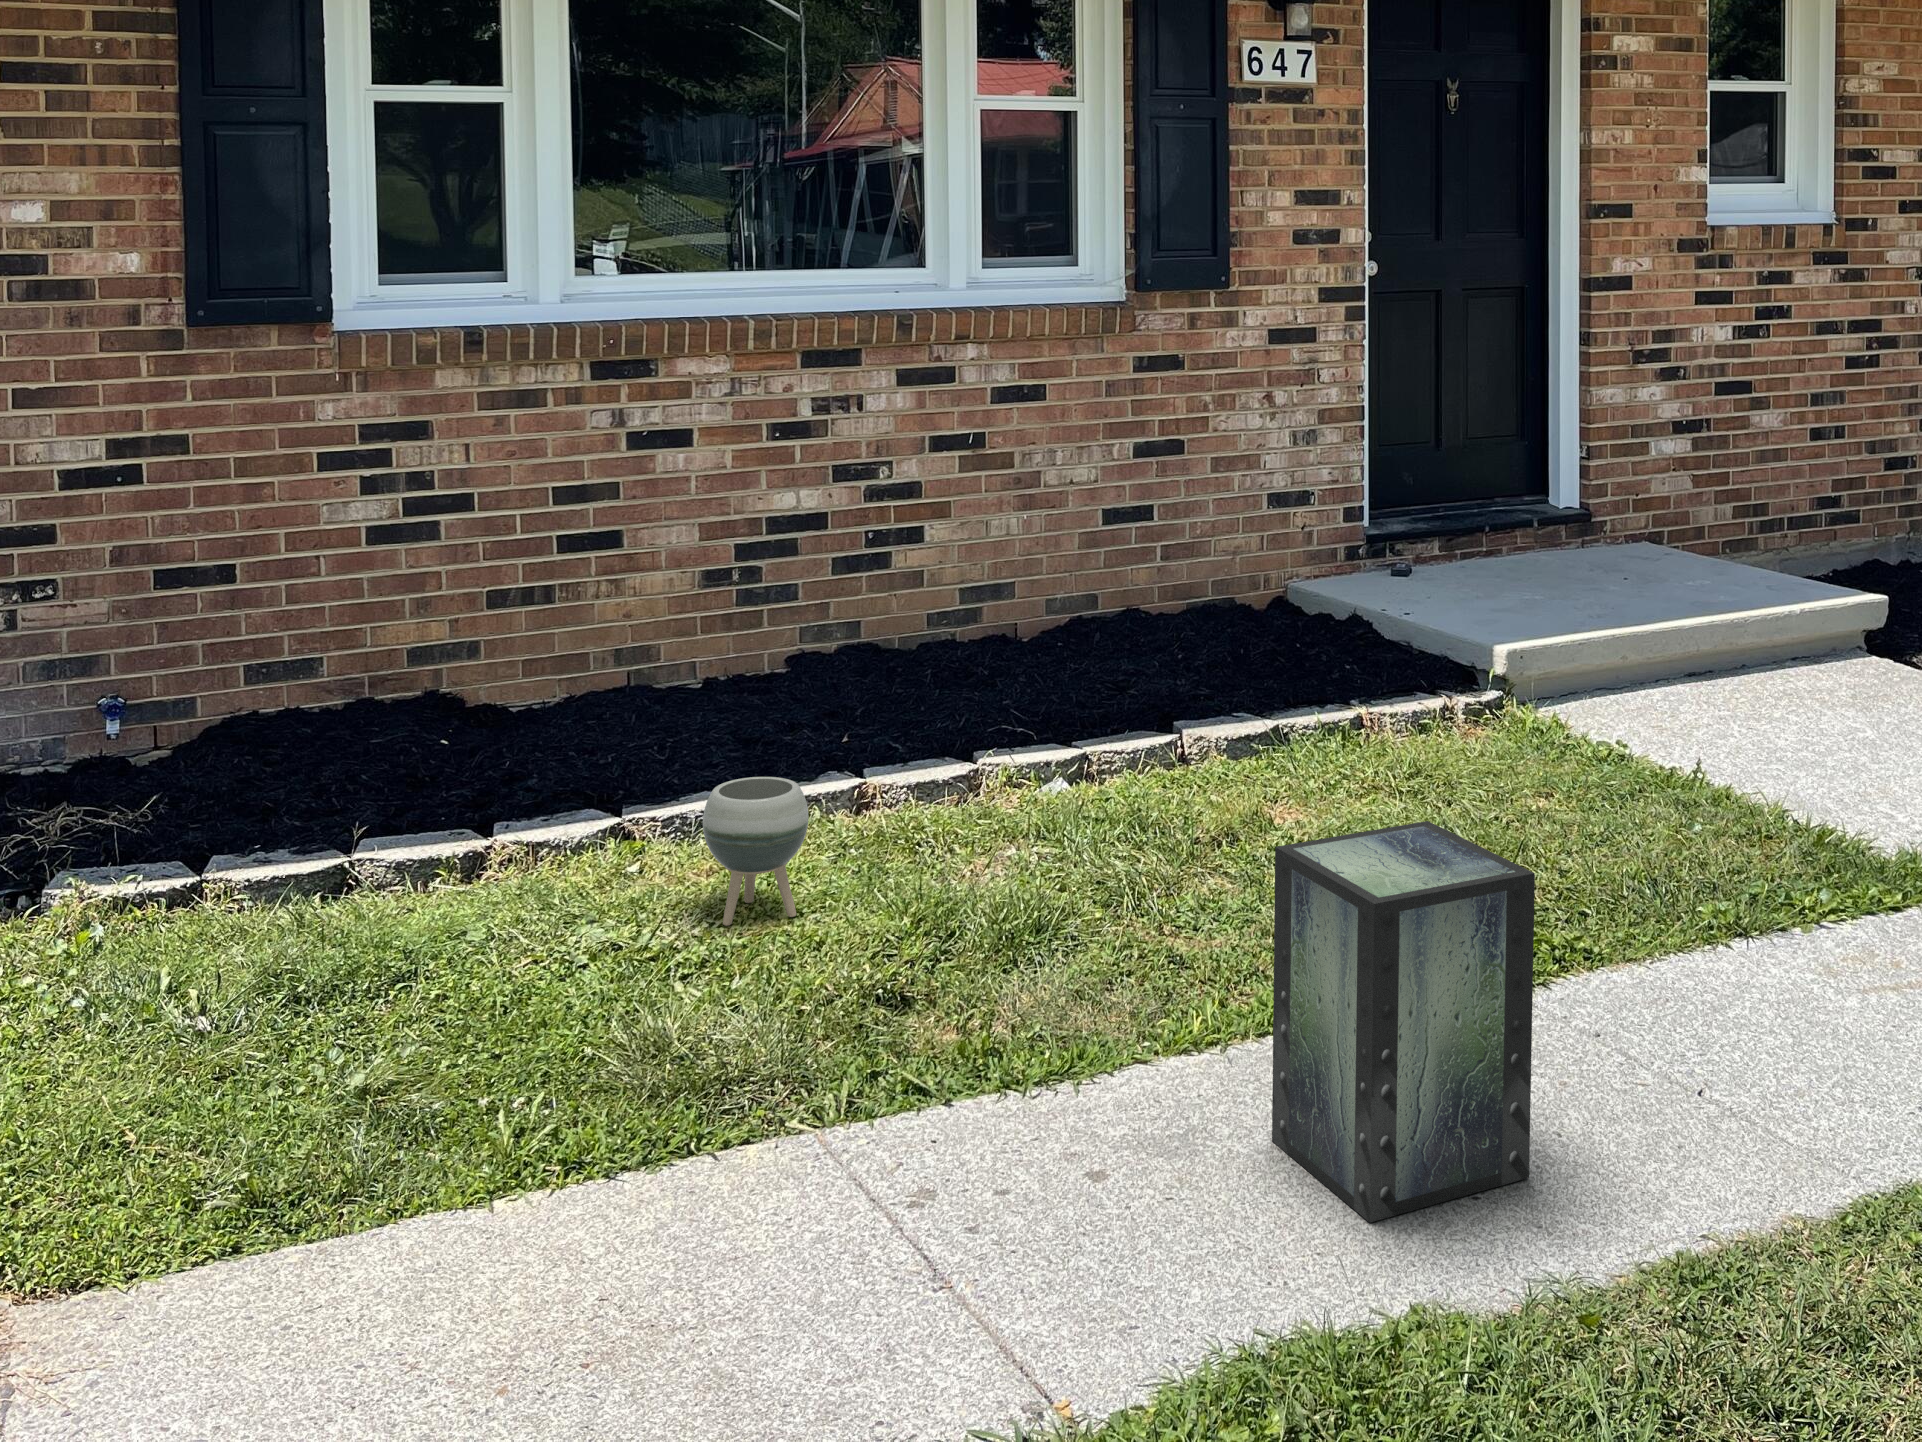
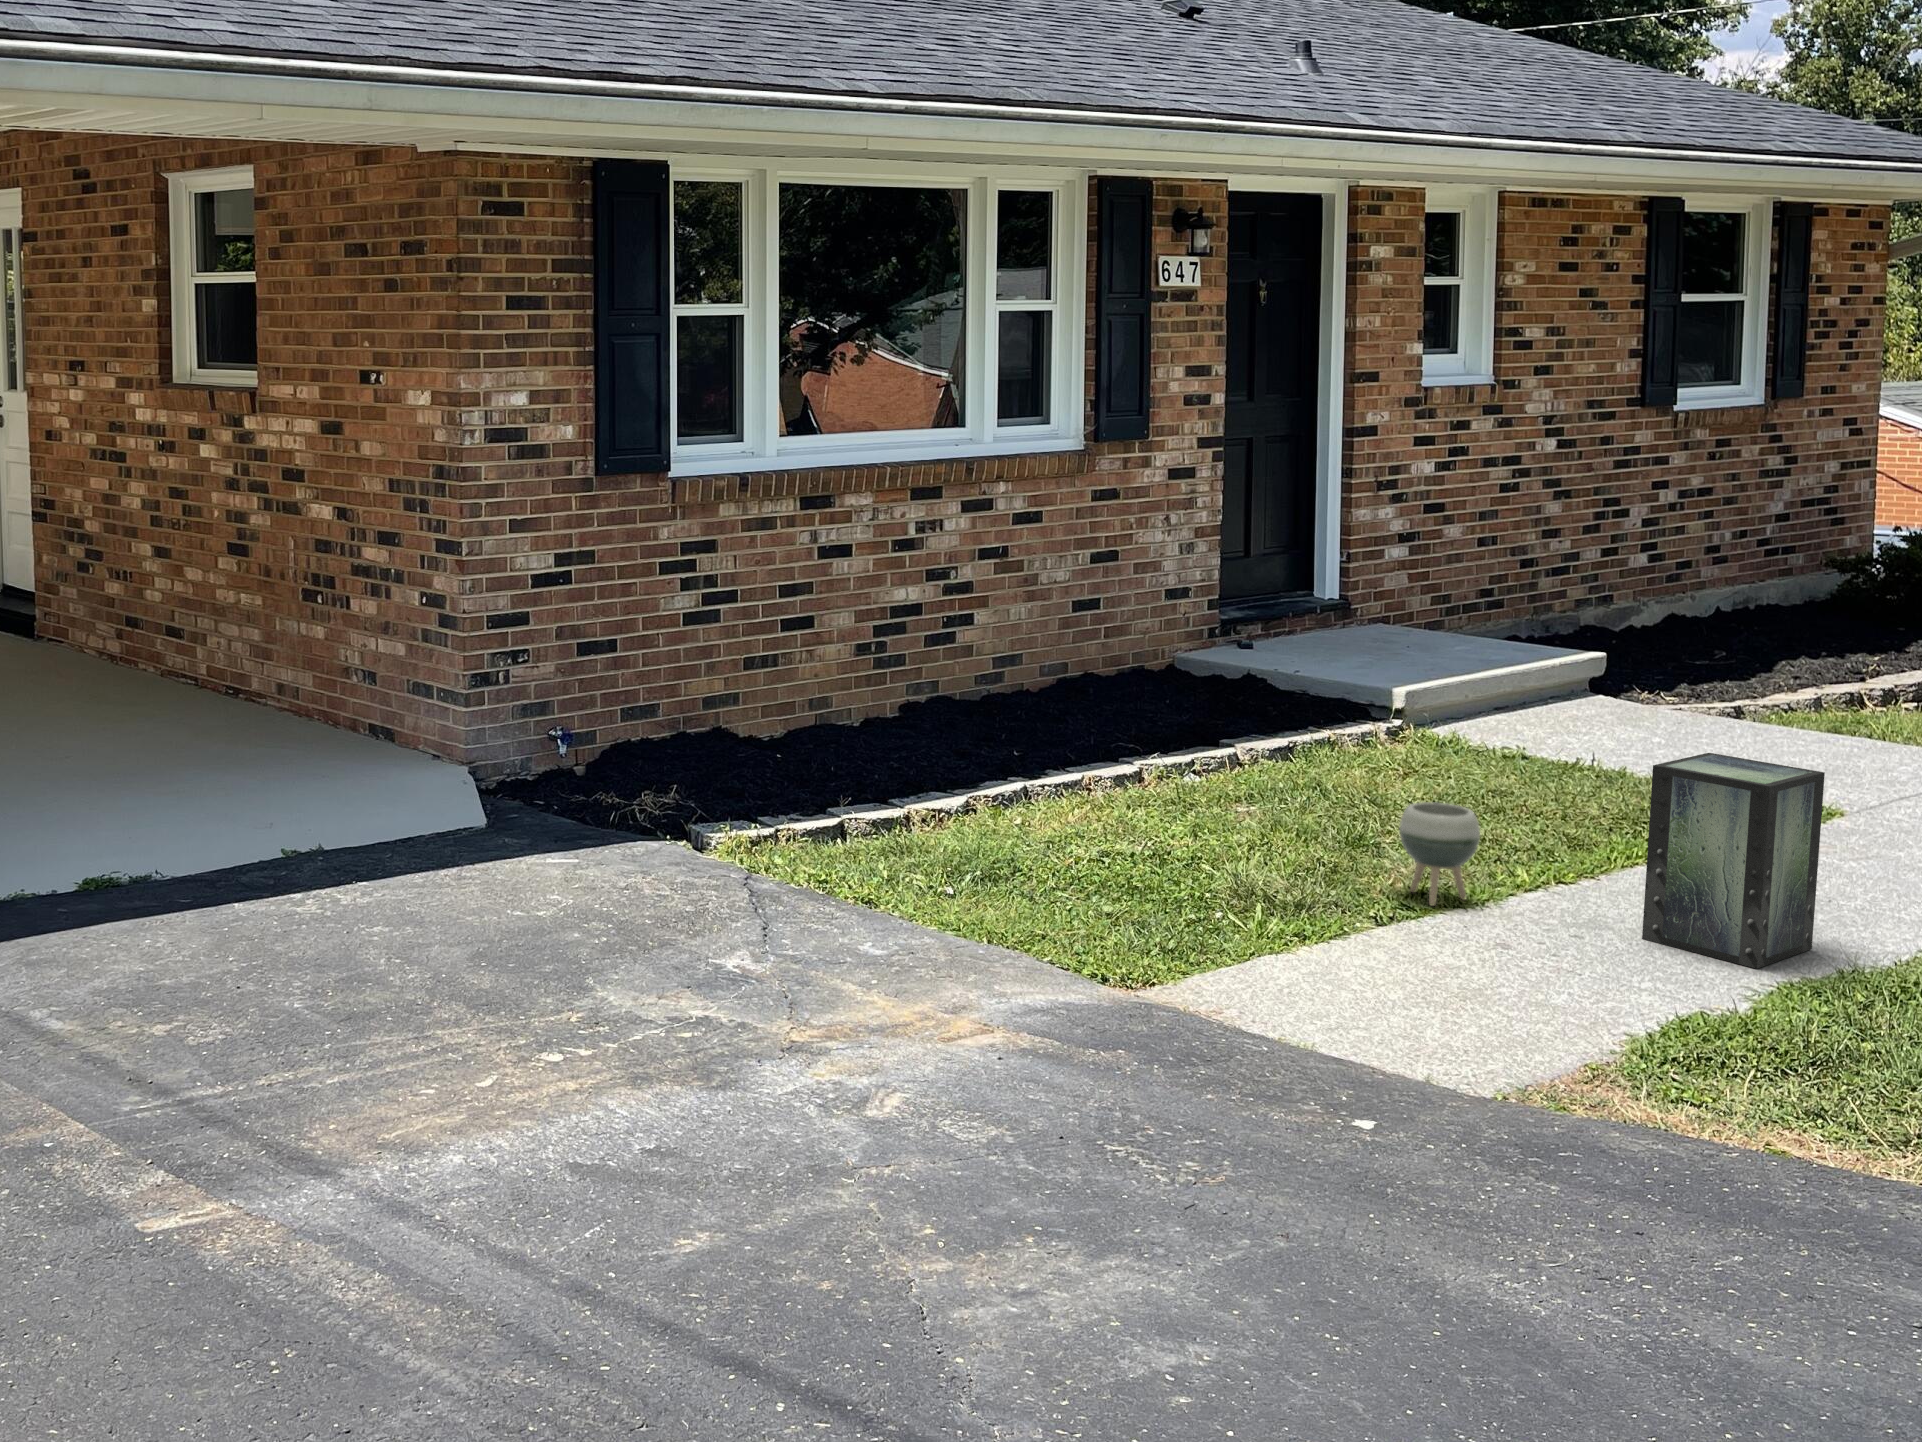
planter: present [703,777,808,926] -> present [1399,802,1480,906]

